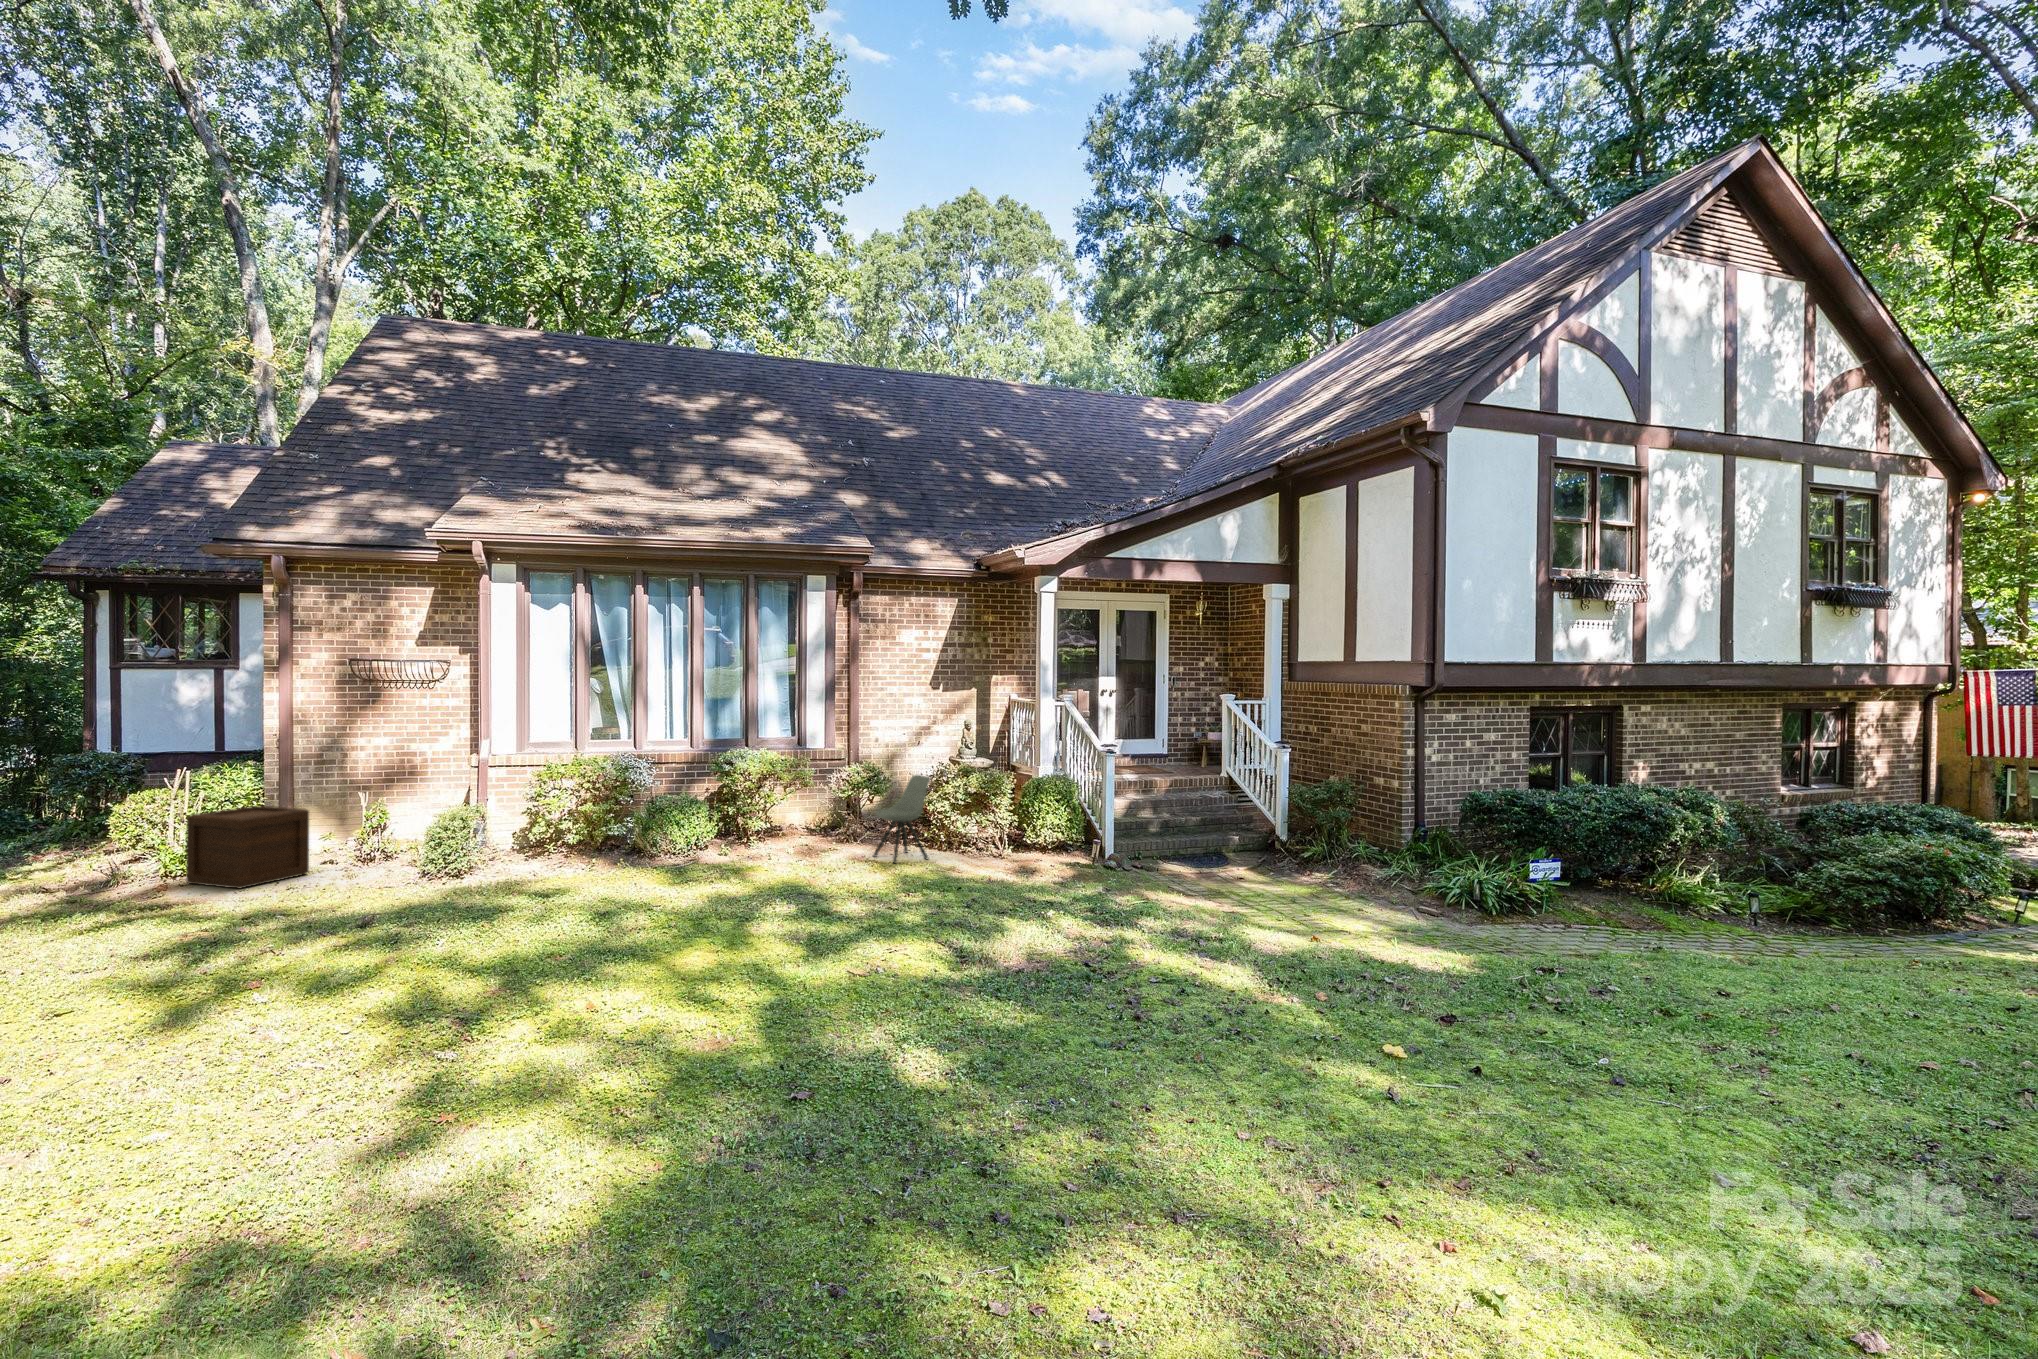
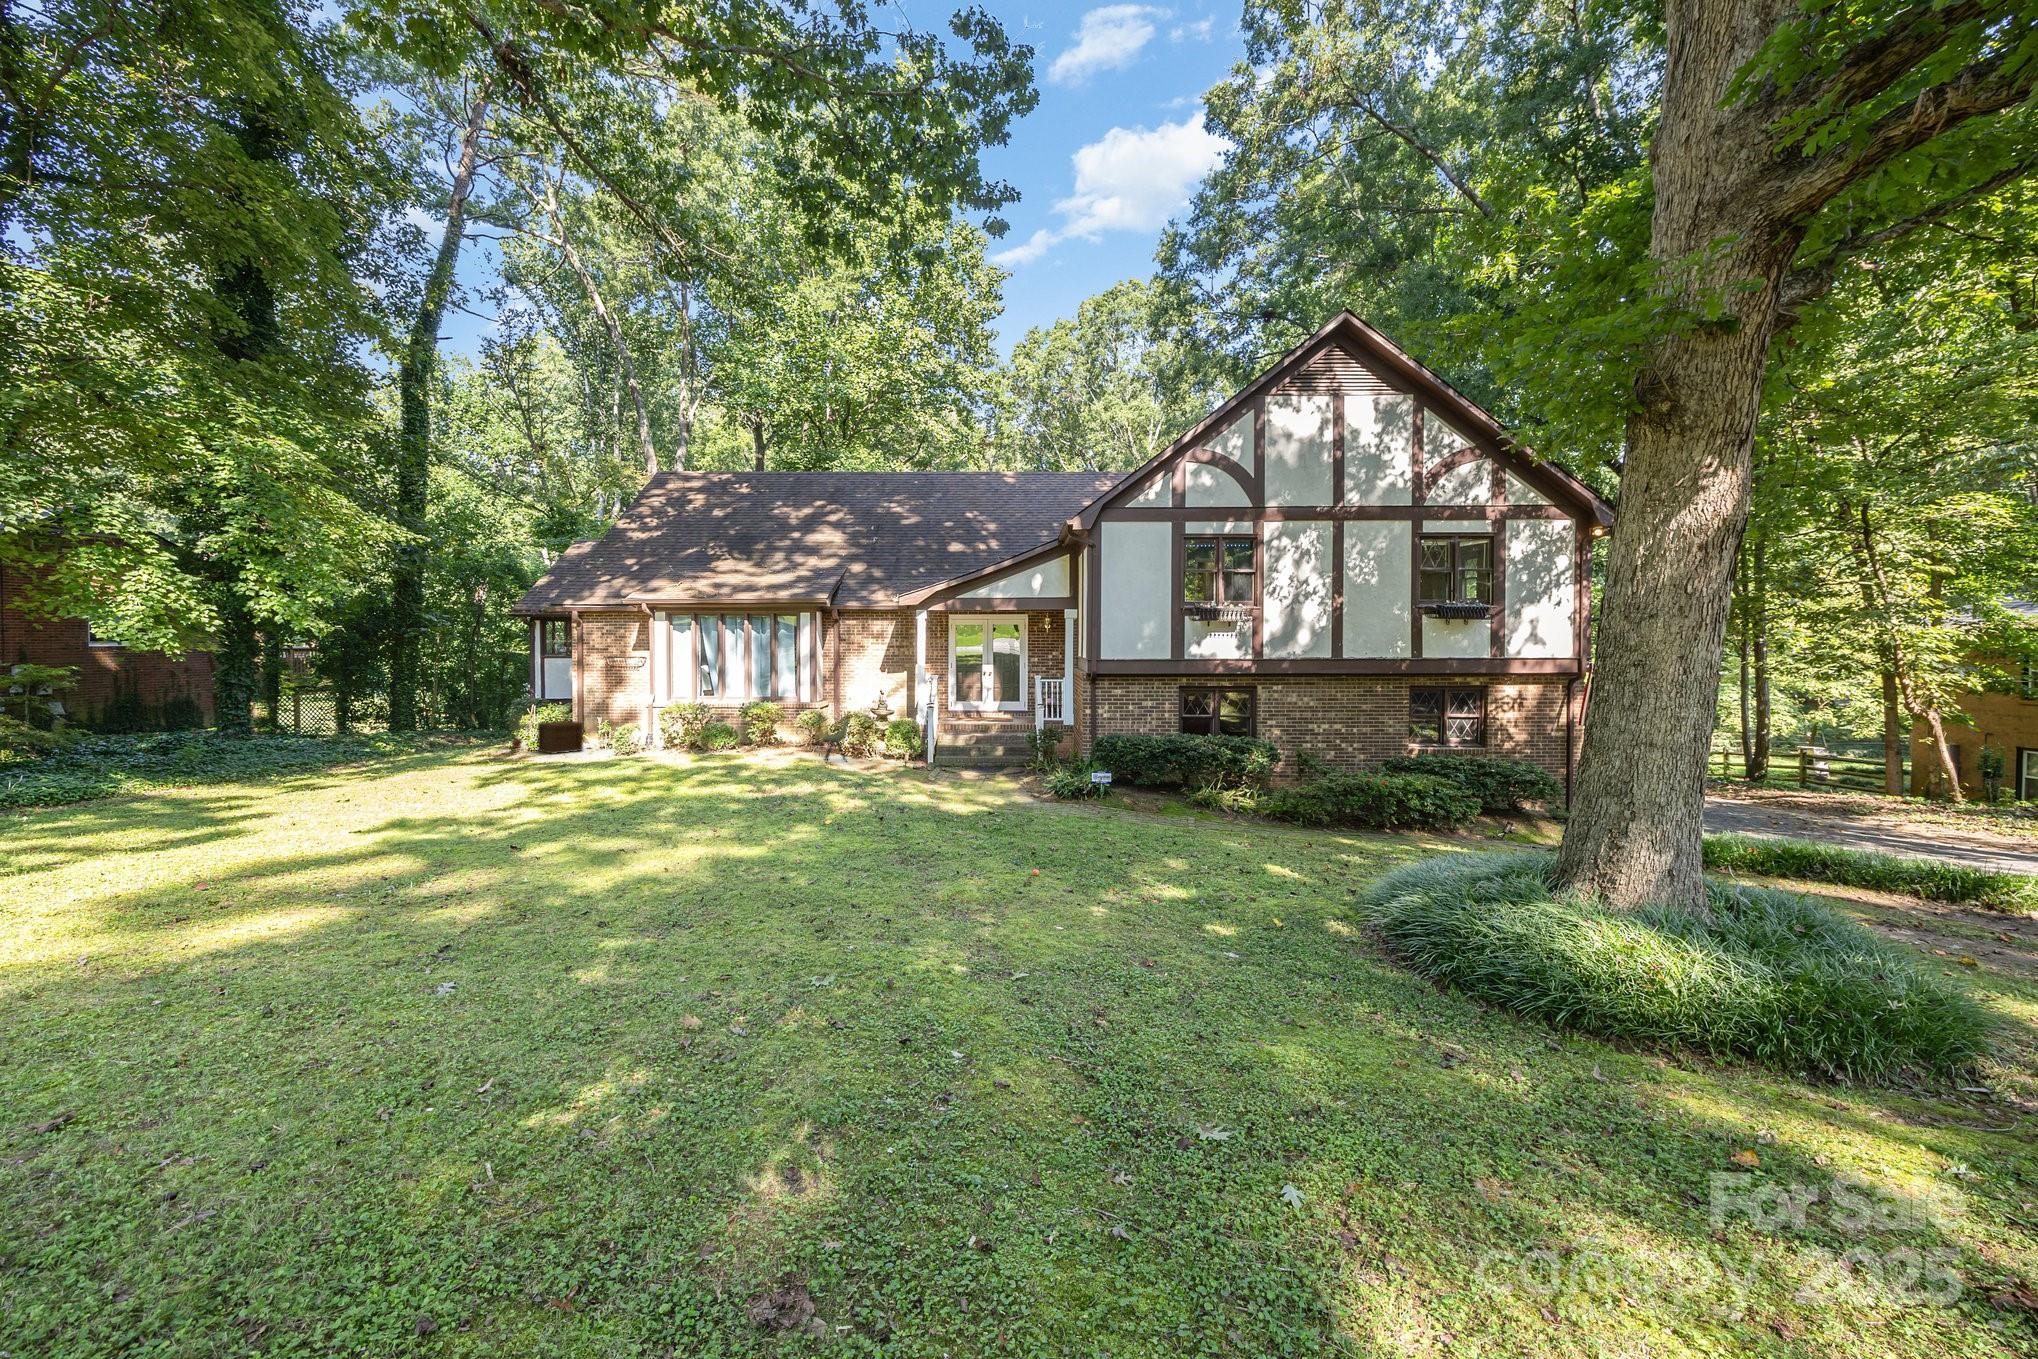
potted tree: none [85,788,155,880] -> present [510,714,531,748]

